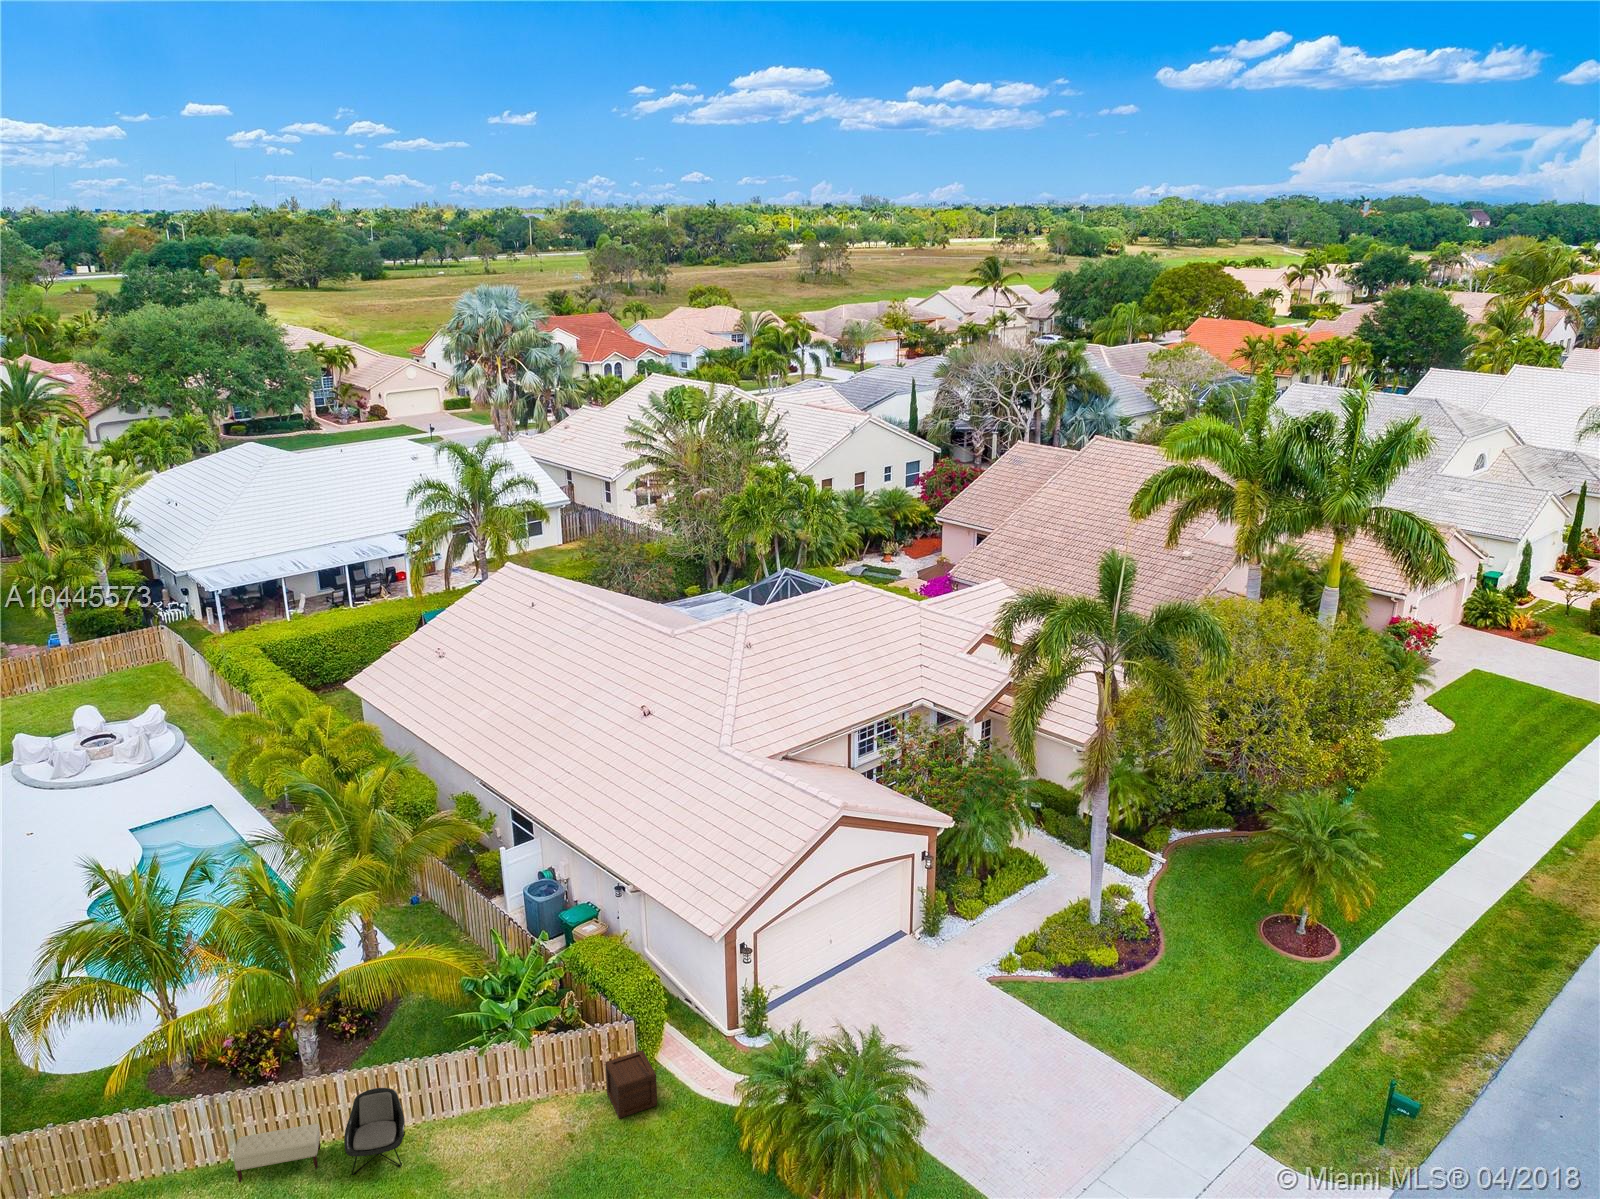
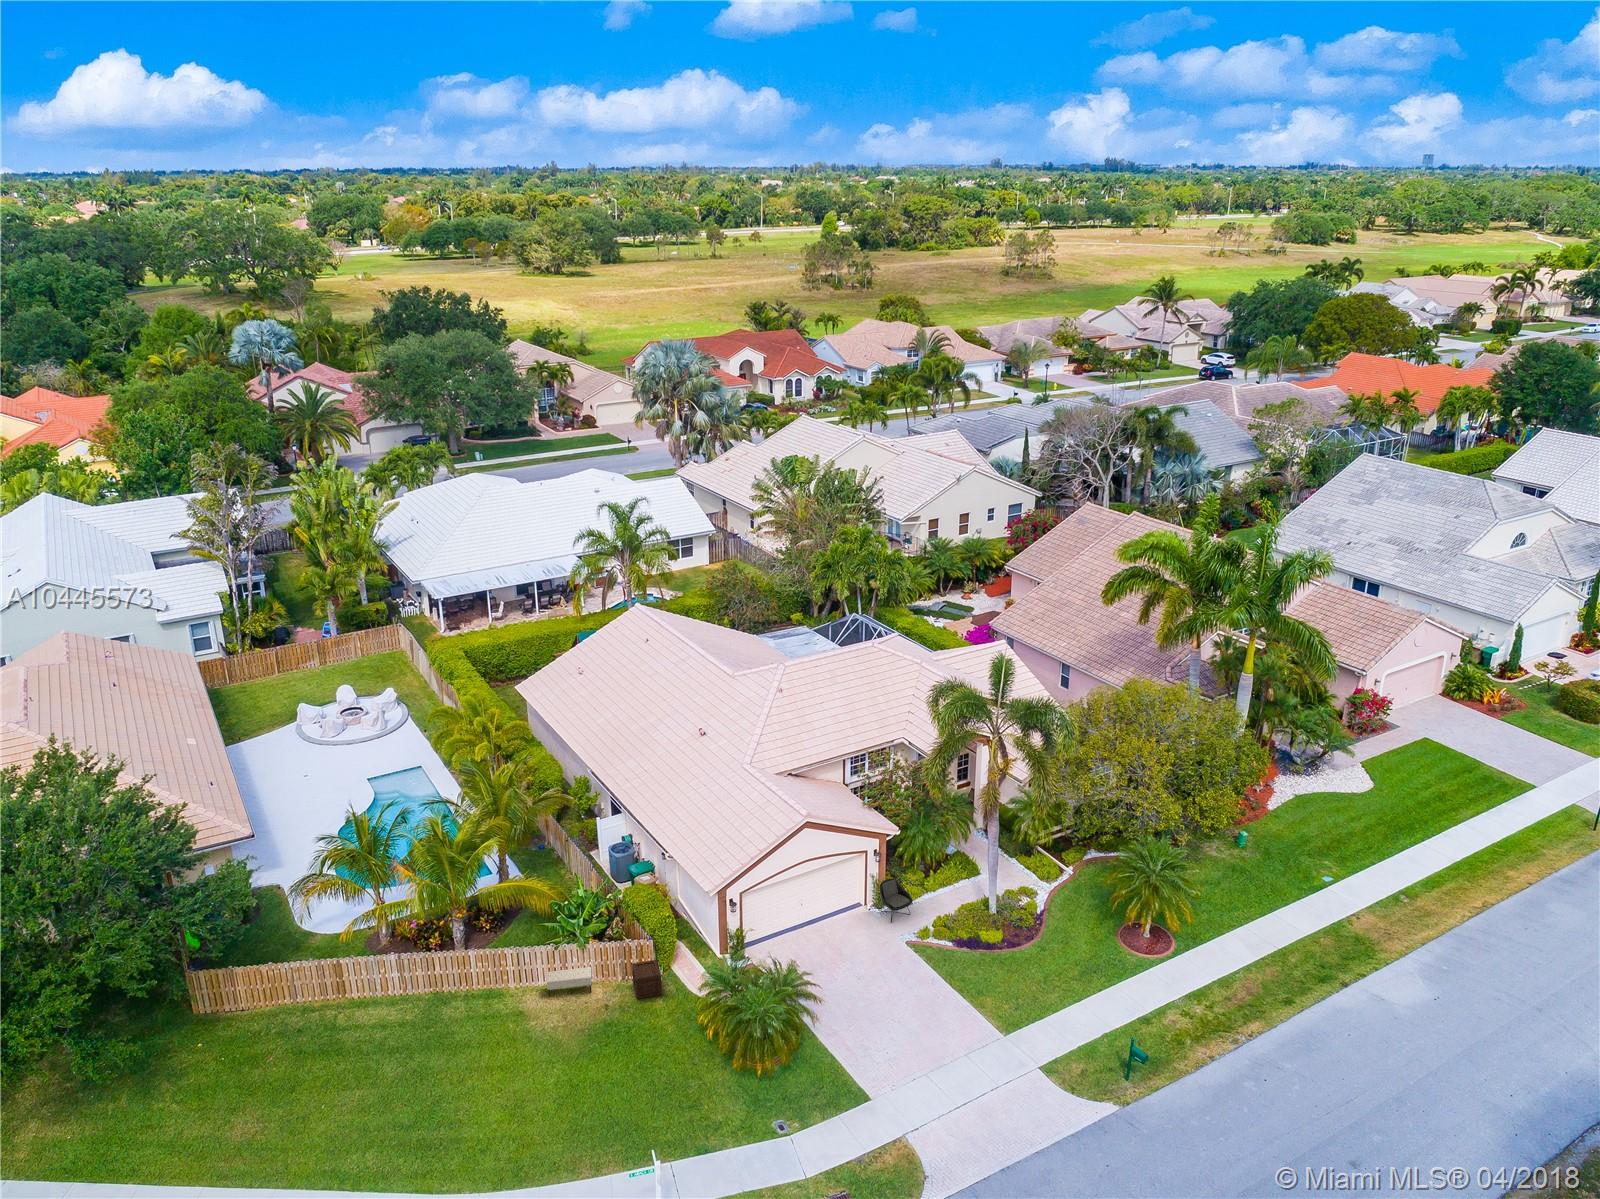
lounge chair: present [344,1088,405,1175] -> present [878,878,913,922]
bench: present [233,1123,321,1183] -> present [547,967,592,997]

